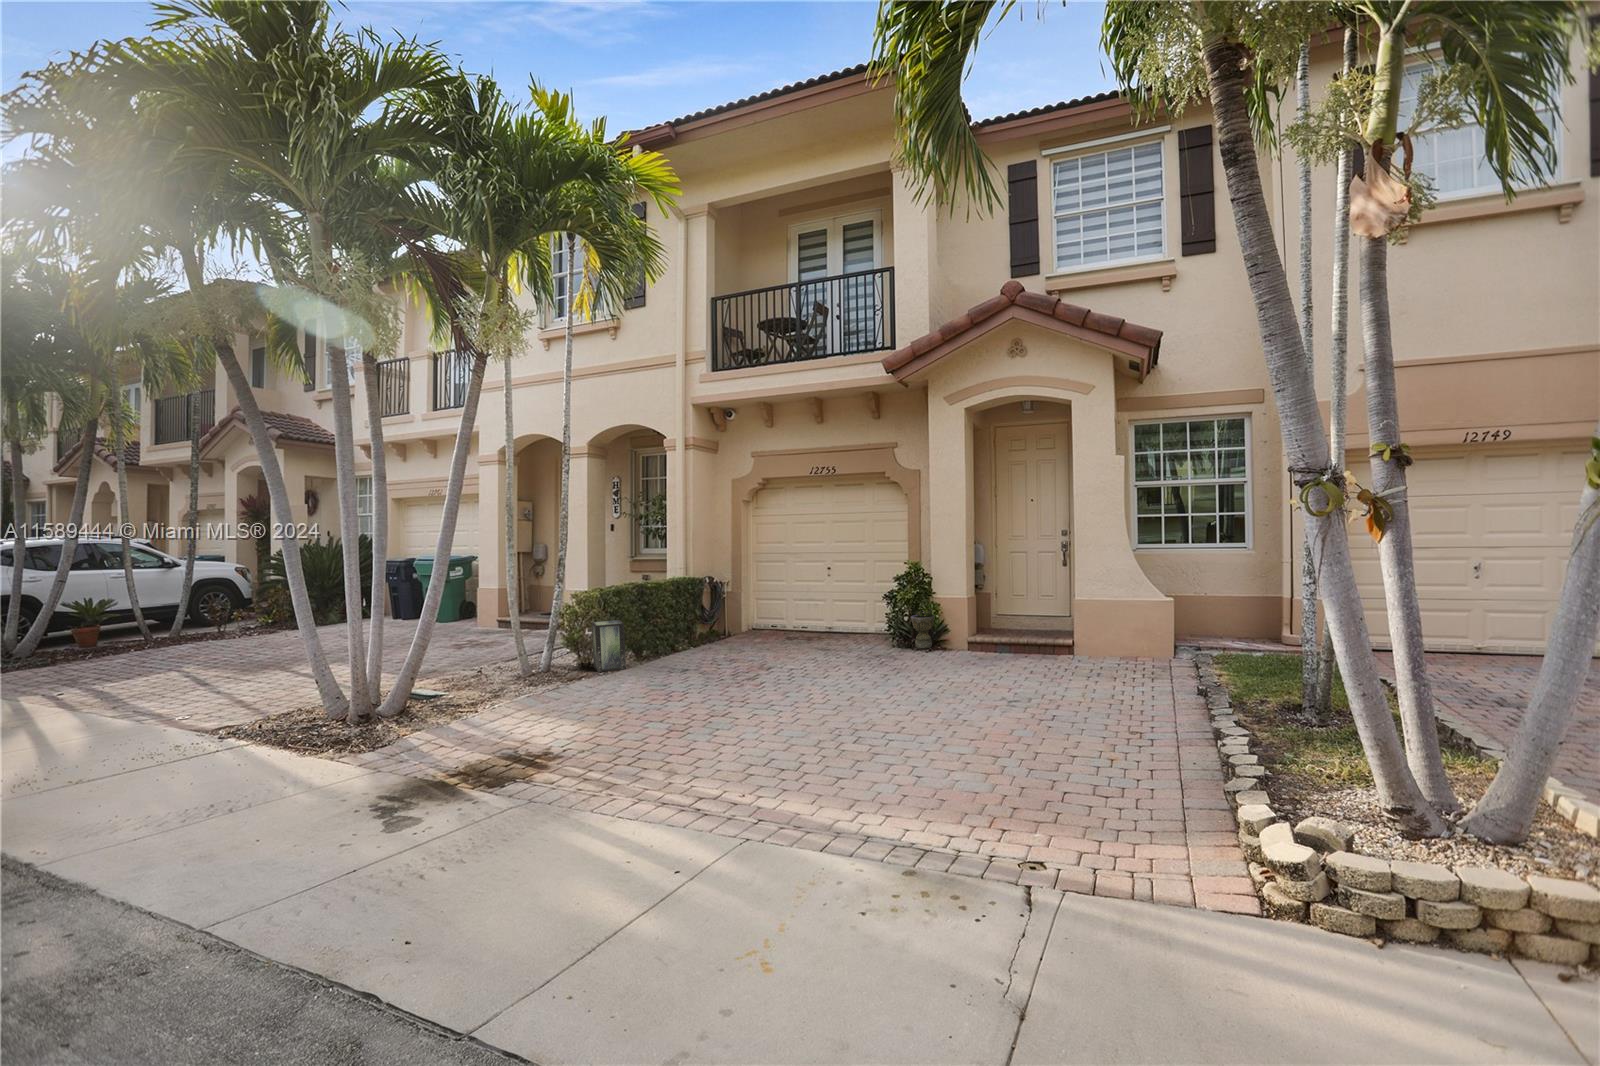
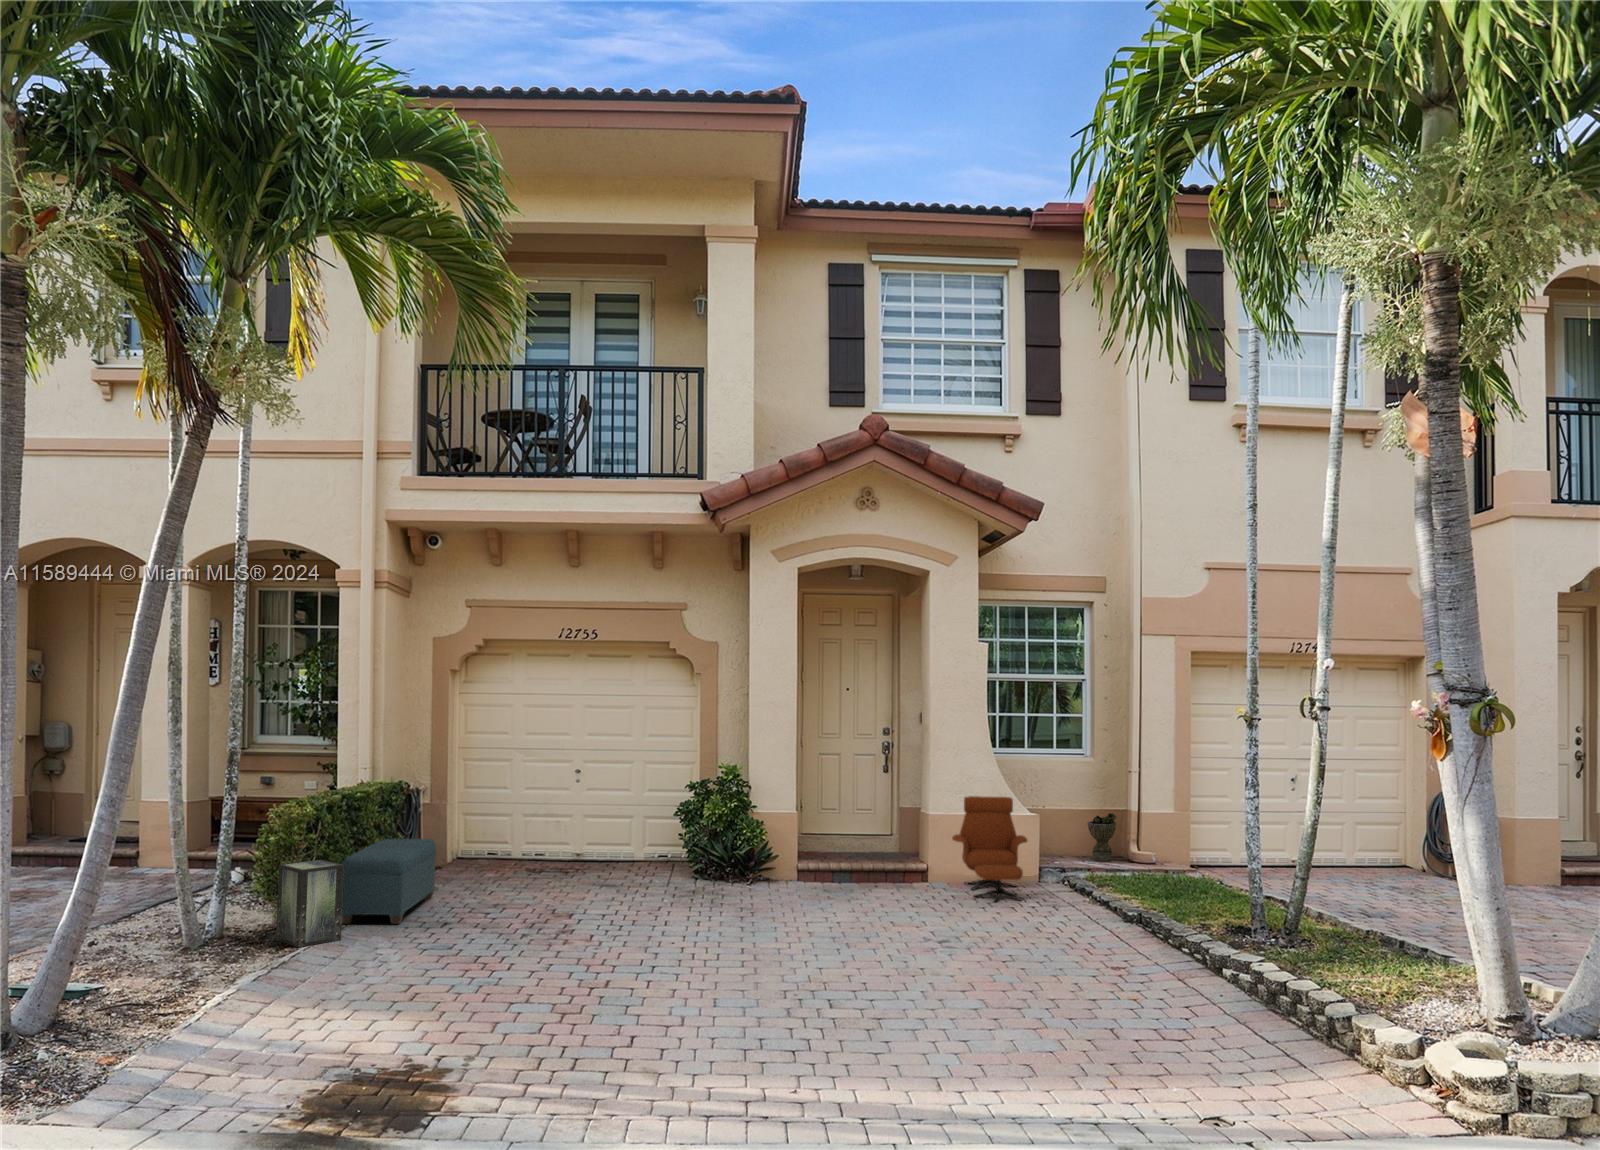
lounge chair: none [1083,583,1148,667] -> present [952,796,1027,902]
bench: none [637,608,715,661] -> present [342,839,436,924]
planter: present [911,608,934,648] -> present [1087,813,1117,861]

